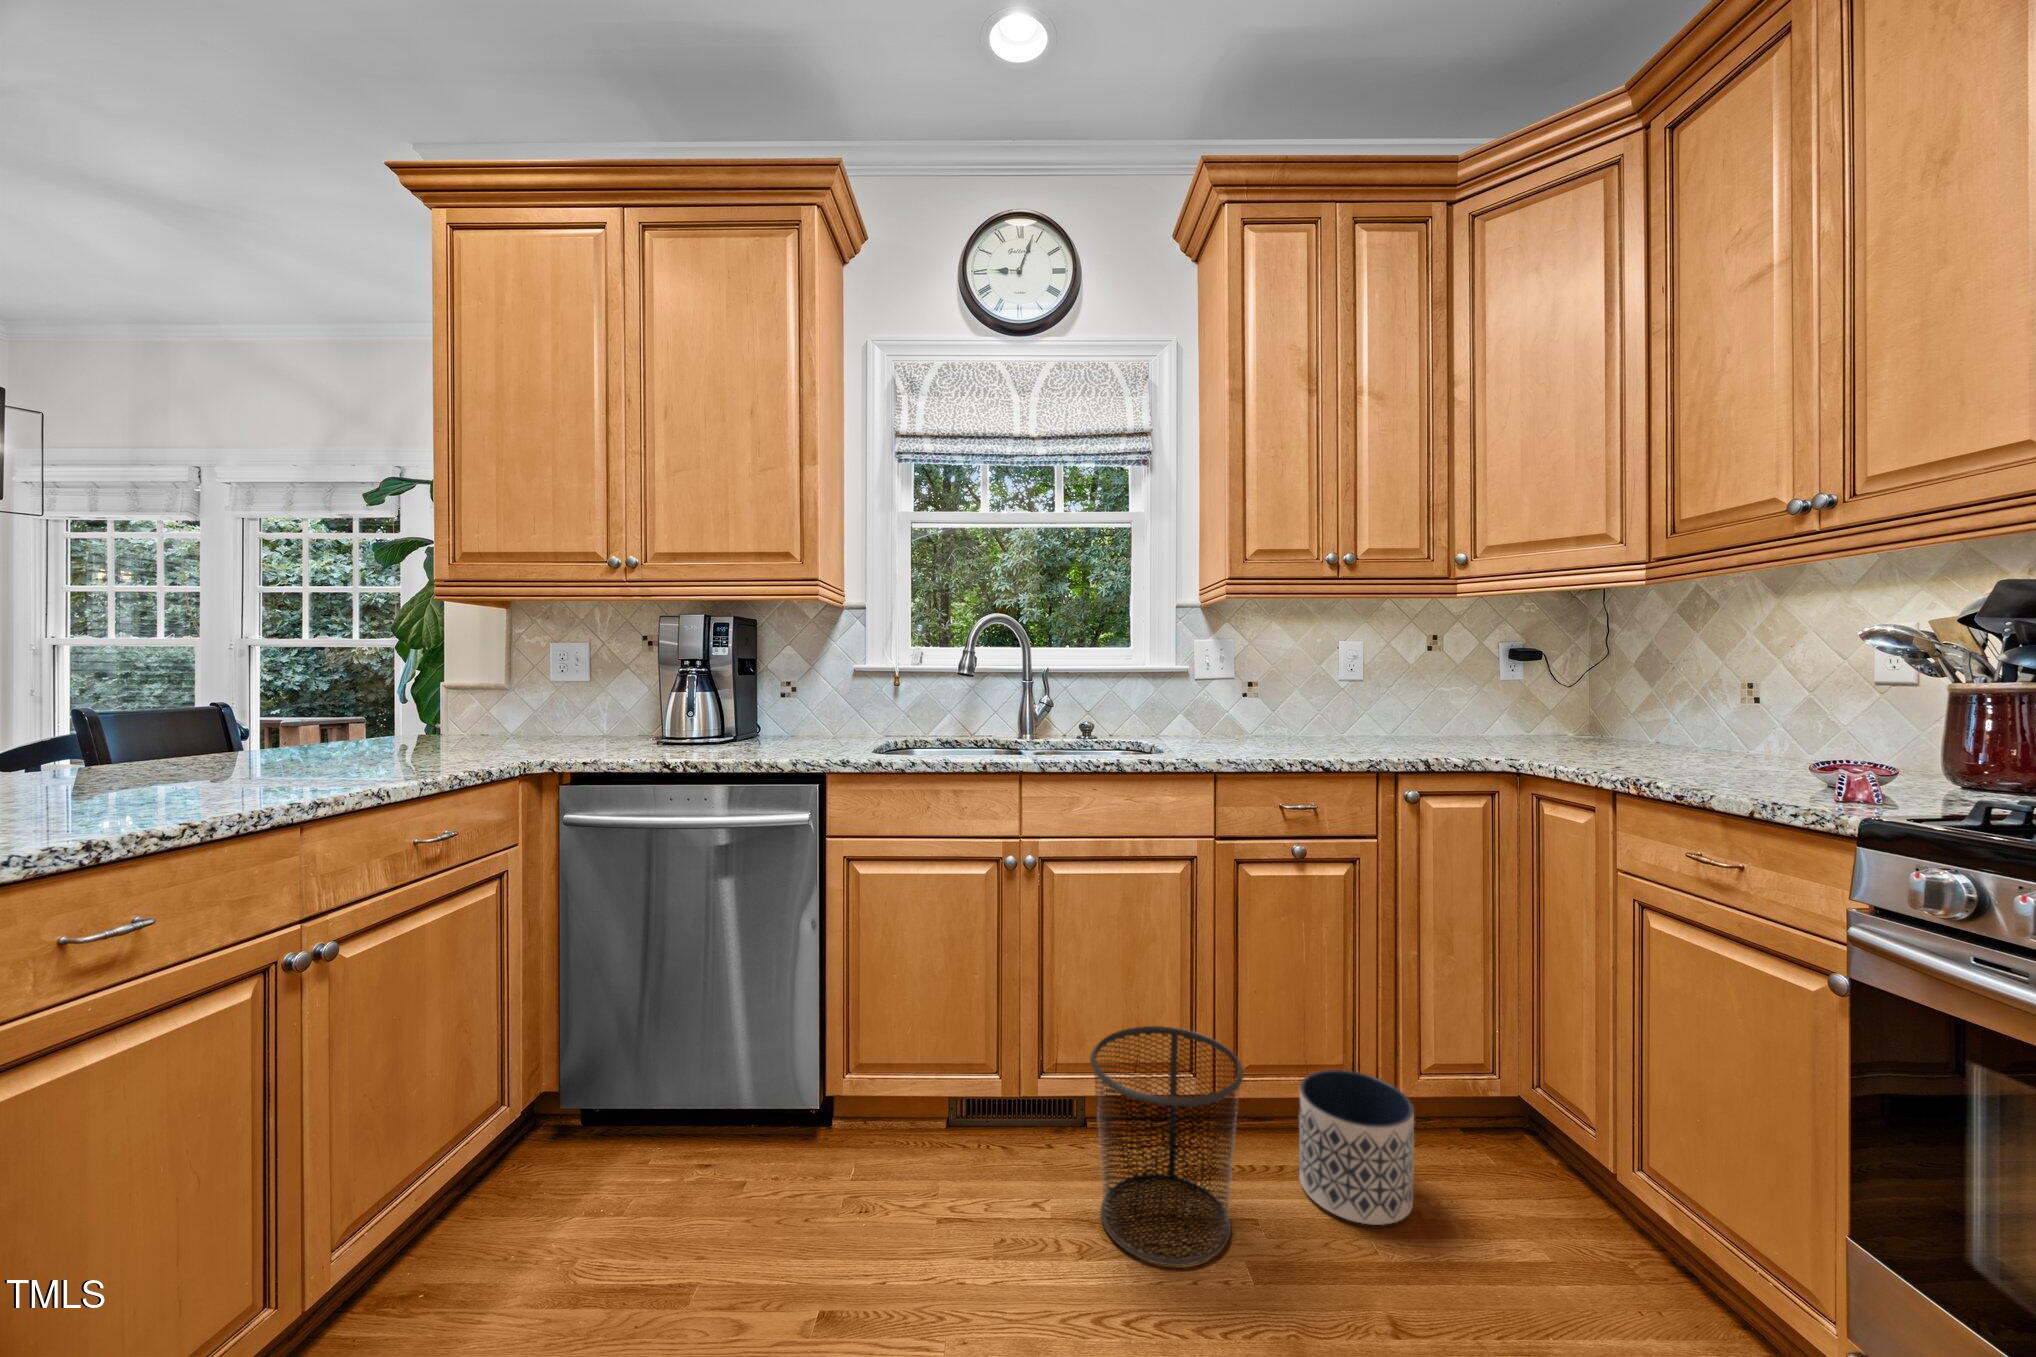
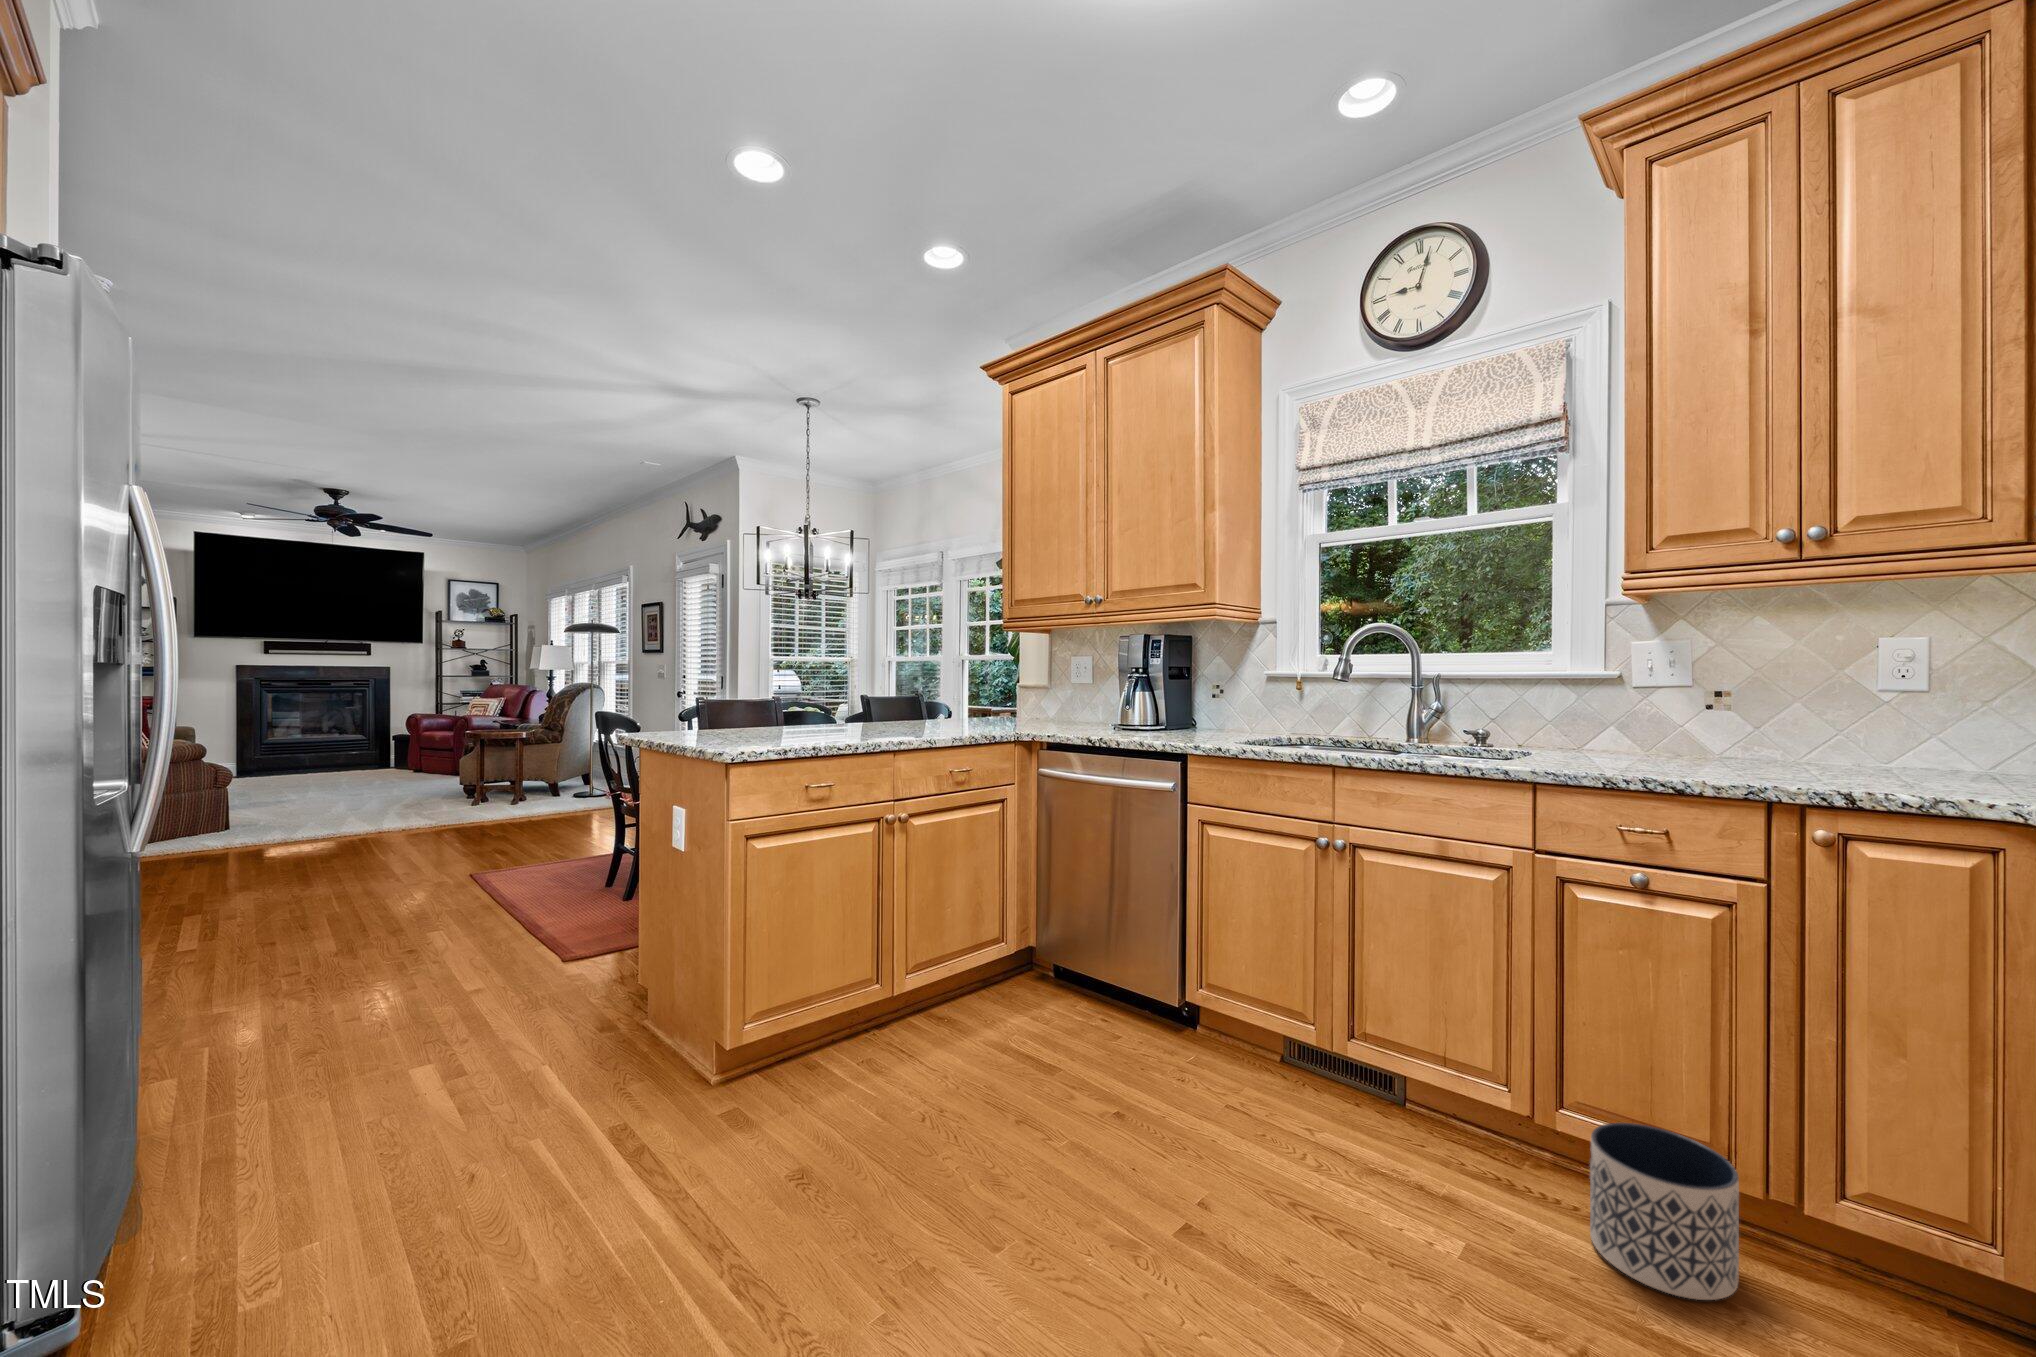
waste bin: present [1090,1026,1244,1266] -> none [1340,1008,1494,1220]

